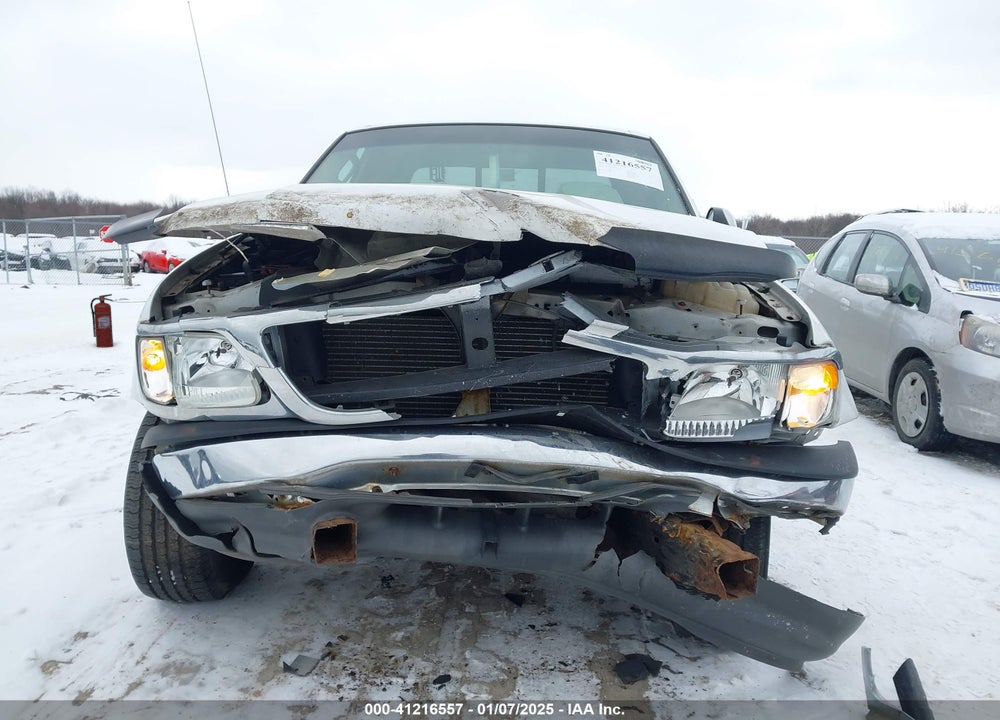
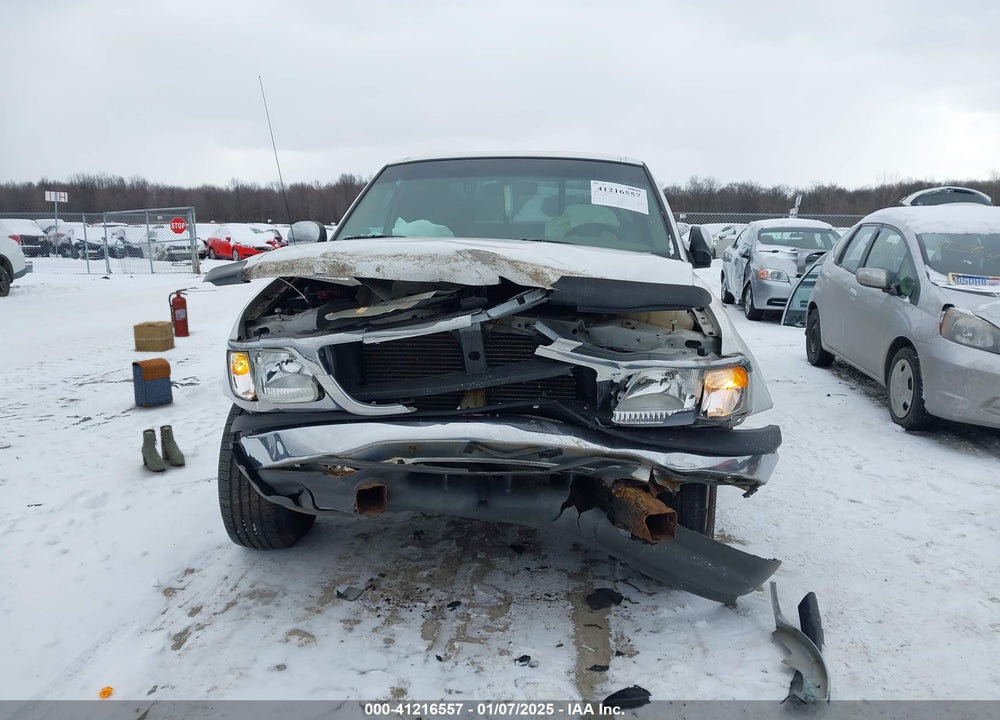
cardboard box: none [46,328,95,363] -> present [133,321,175,352]
backpack: none [35,365,85,423] -> present [132,358,173,407]
boots: none [35,443,91,500] -> present [141,425,185,471]

